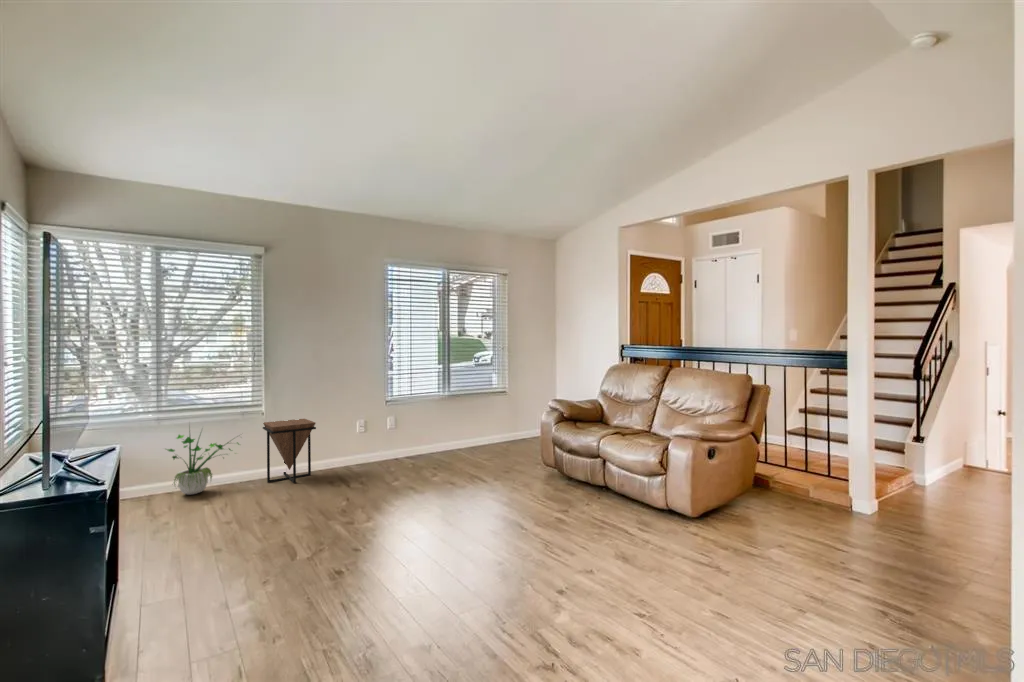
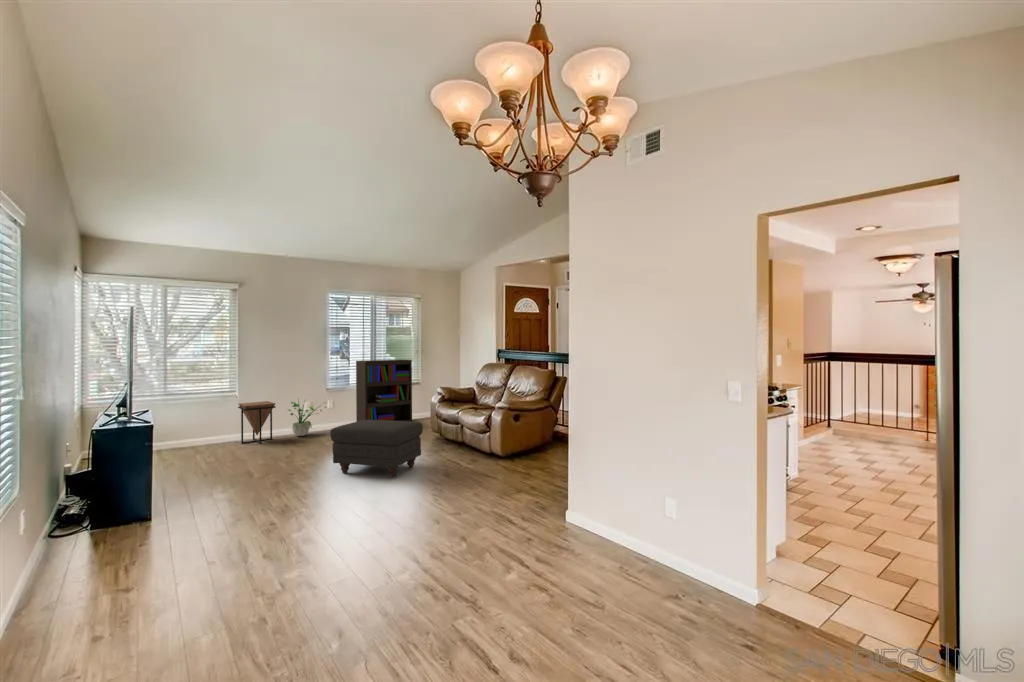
bookshelf: none [423,359,501,459] -> present [356,360,412,422]
potted plant: present [167,435,239,494] -> present [288,402,326,436]
ottoman: none [413,455,562,564] -> present [330,420,423,477]

